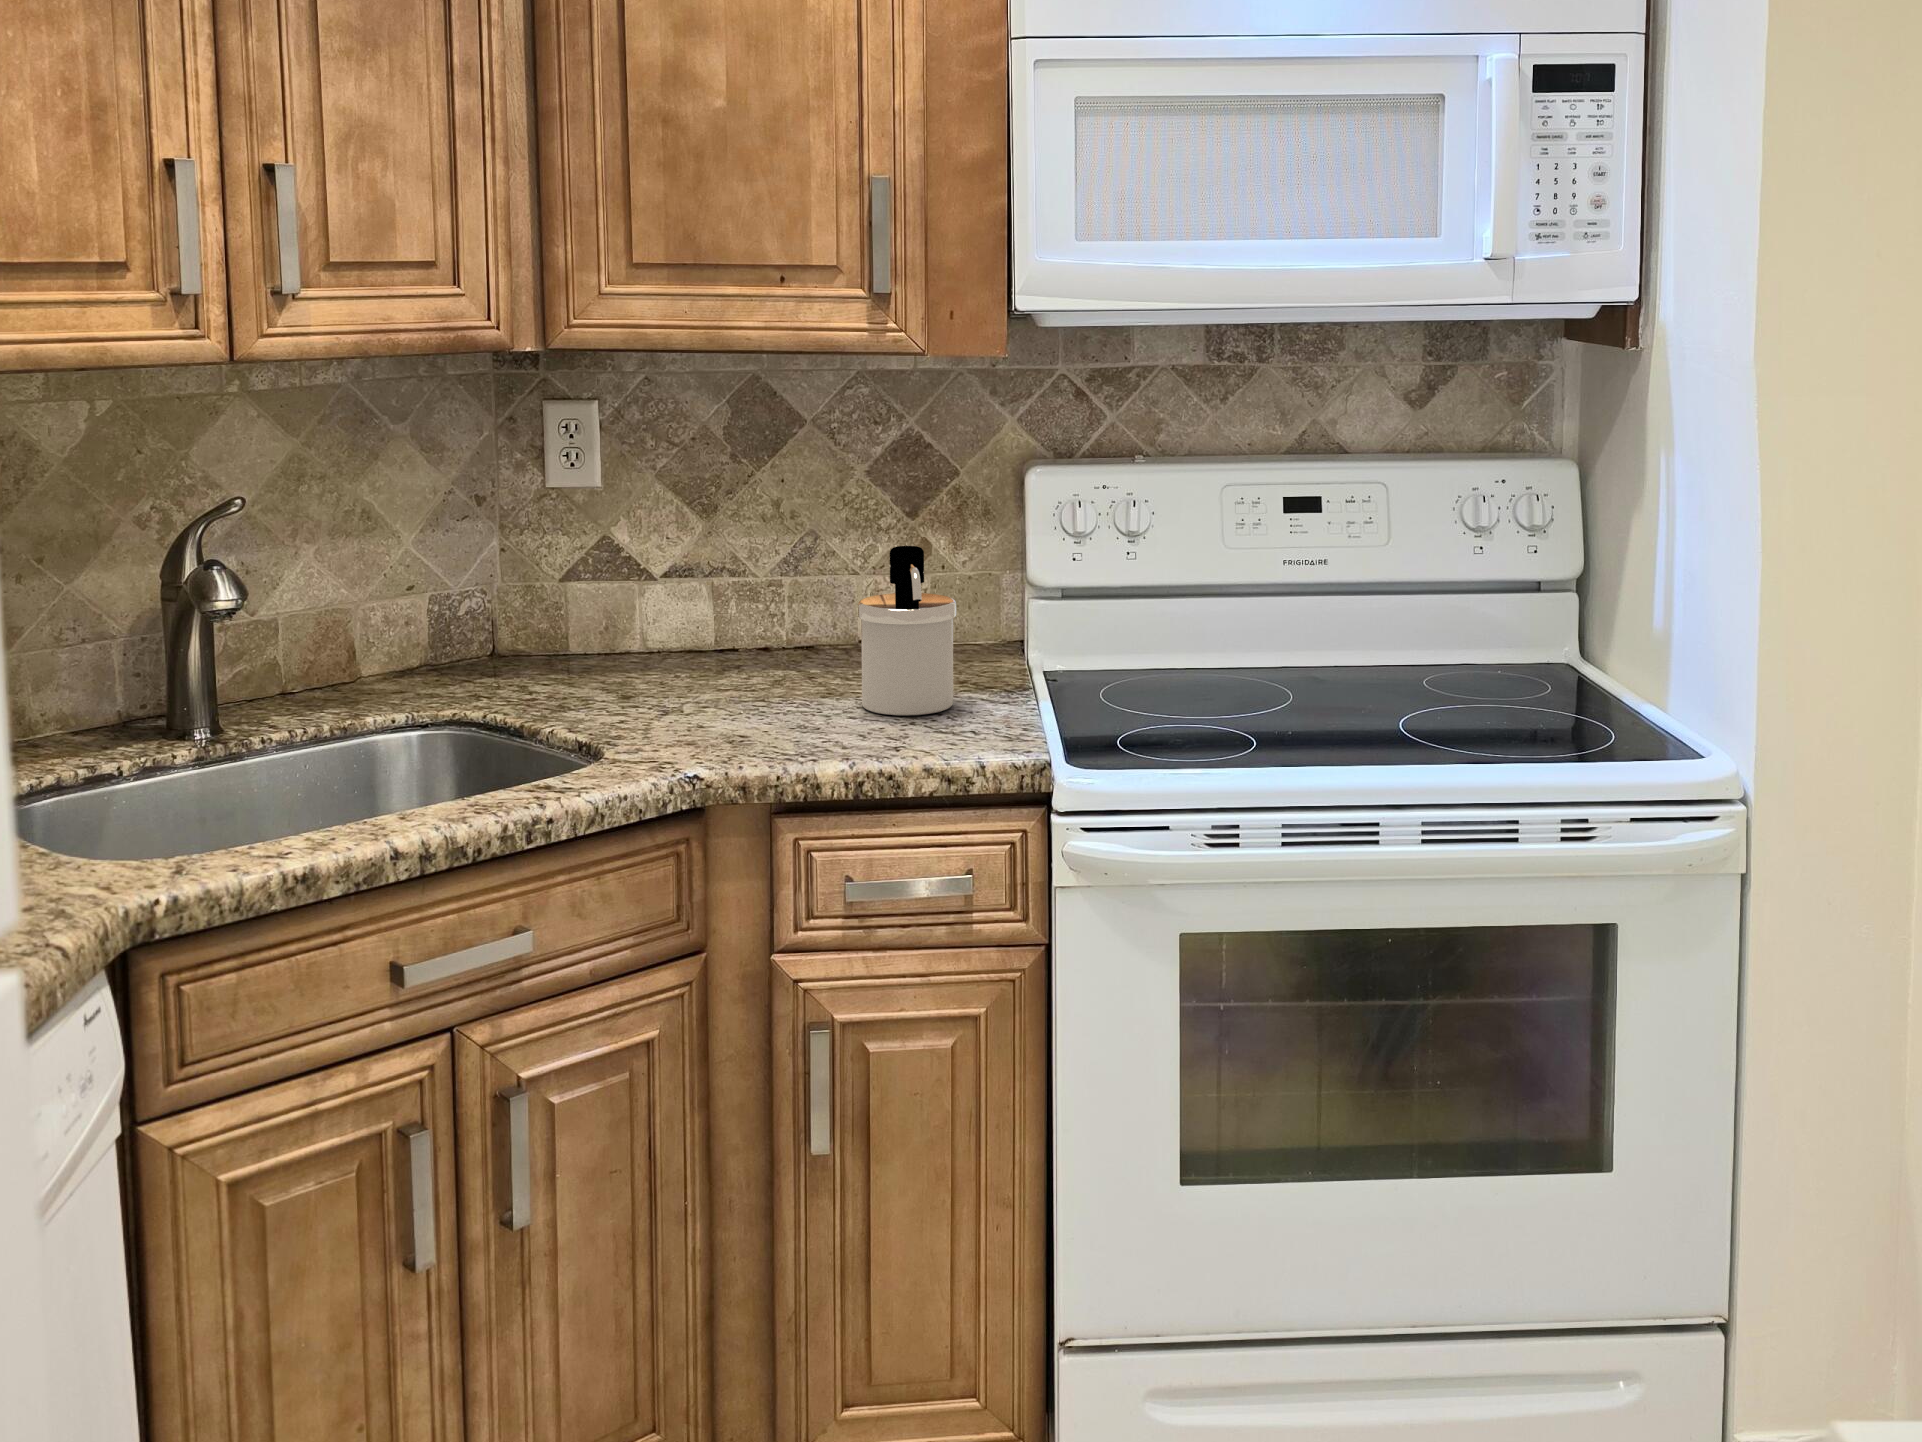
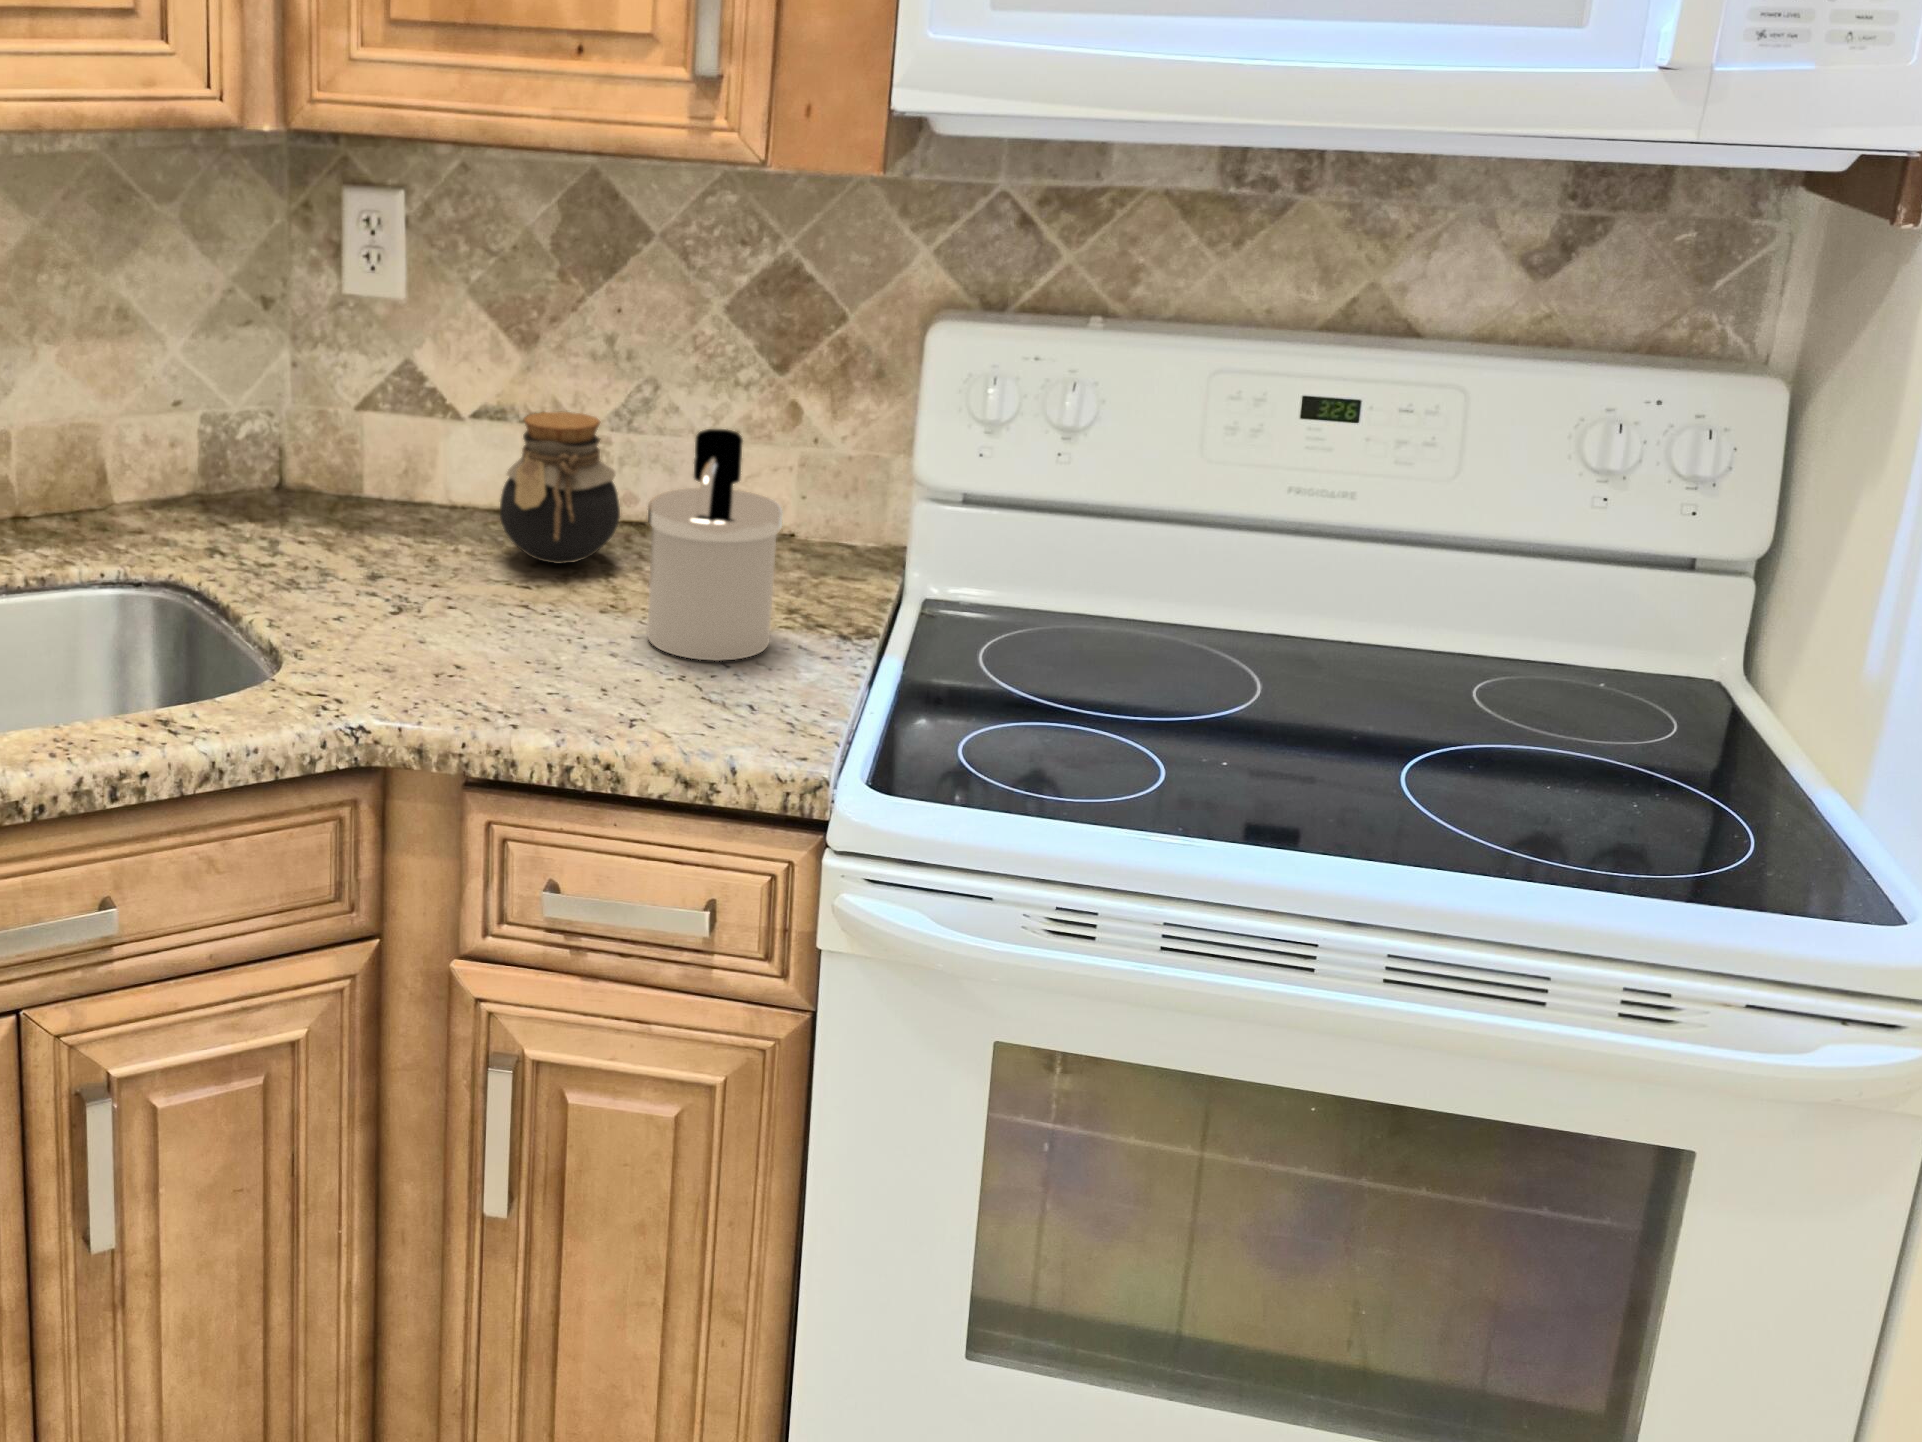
jar: none [712,558,808,675] -> present [500,412,620,564]

